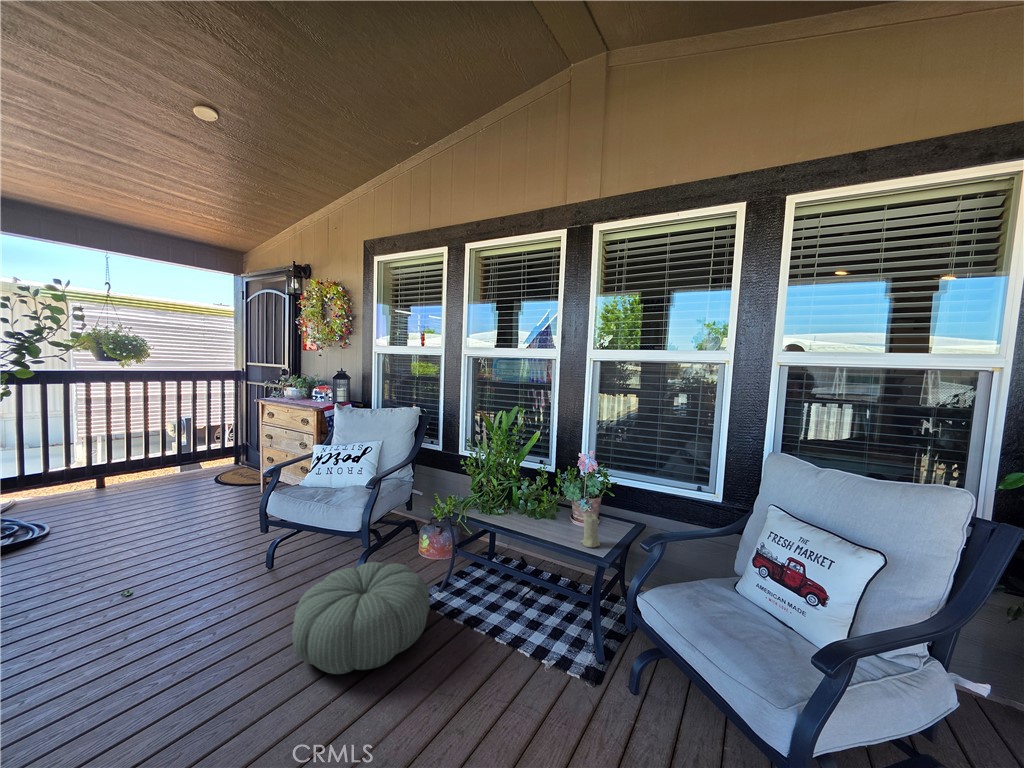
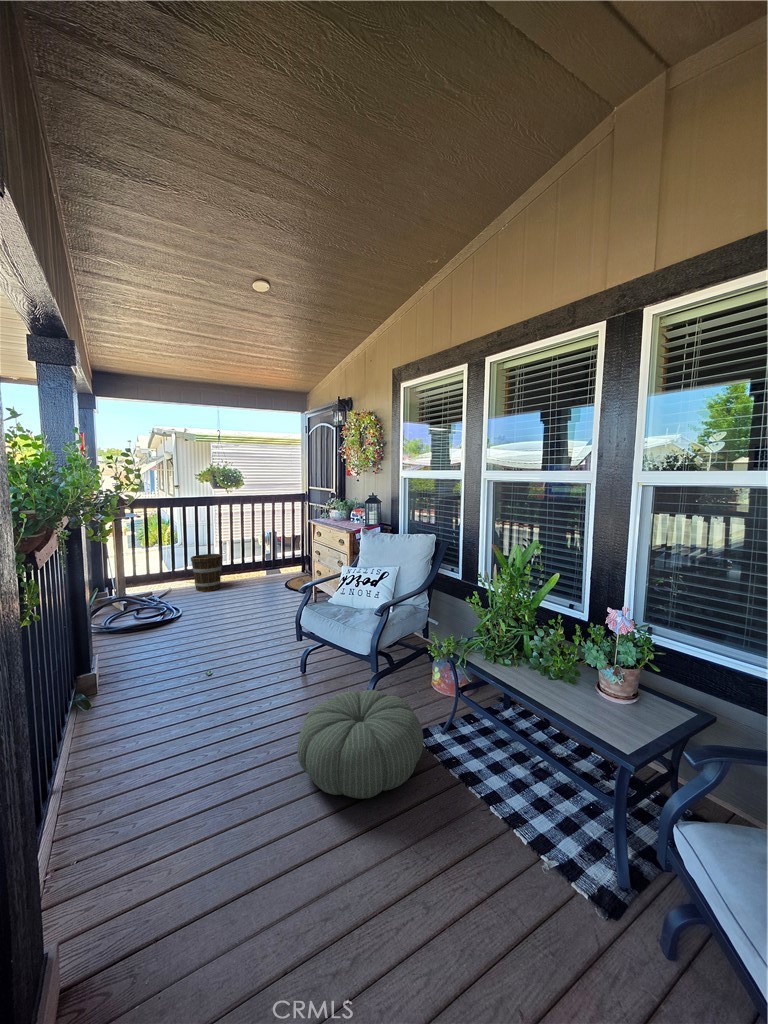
bucket: none [60,446,117,498] -> present [191,554,222,591]
candle: present [581,513,600,547] -> none [603,688,631,734]

